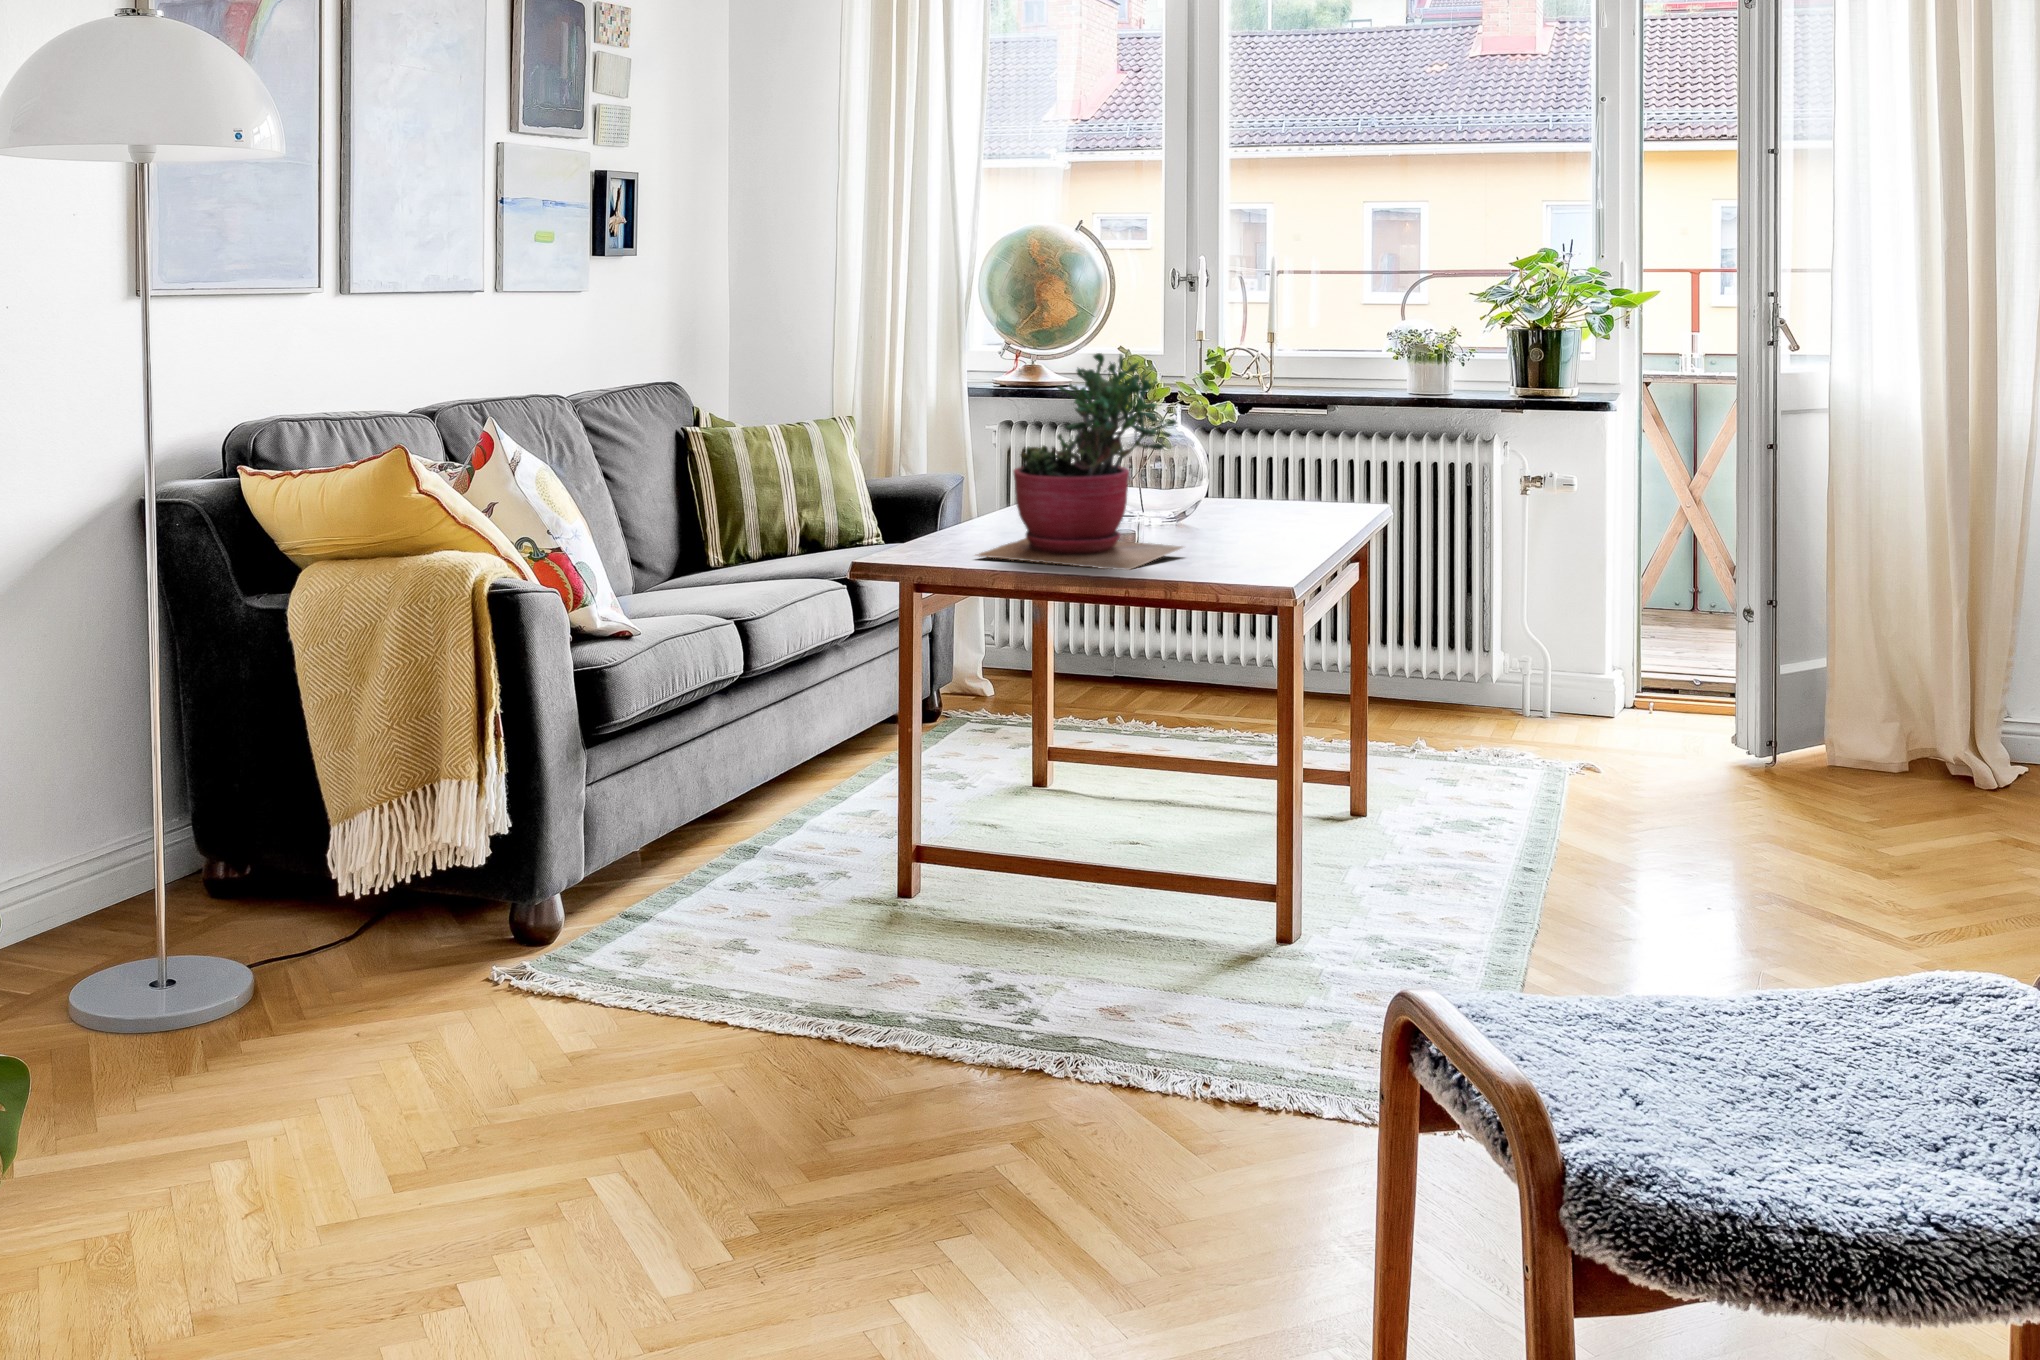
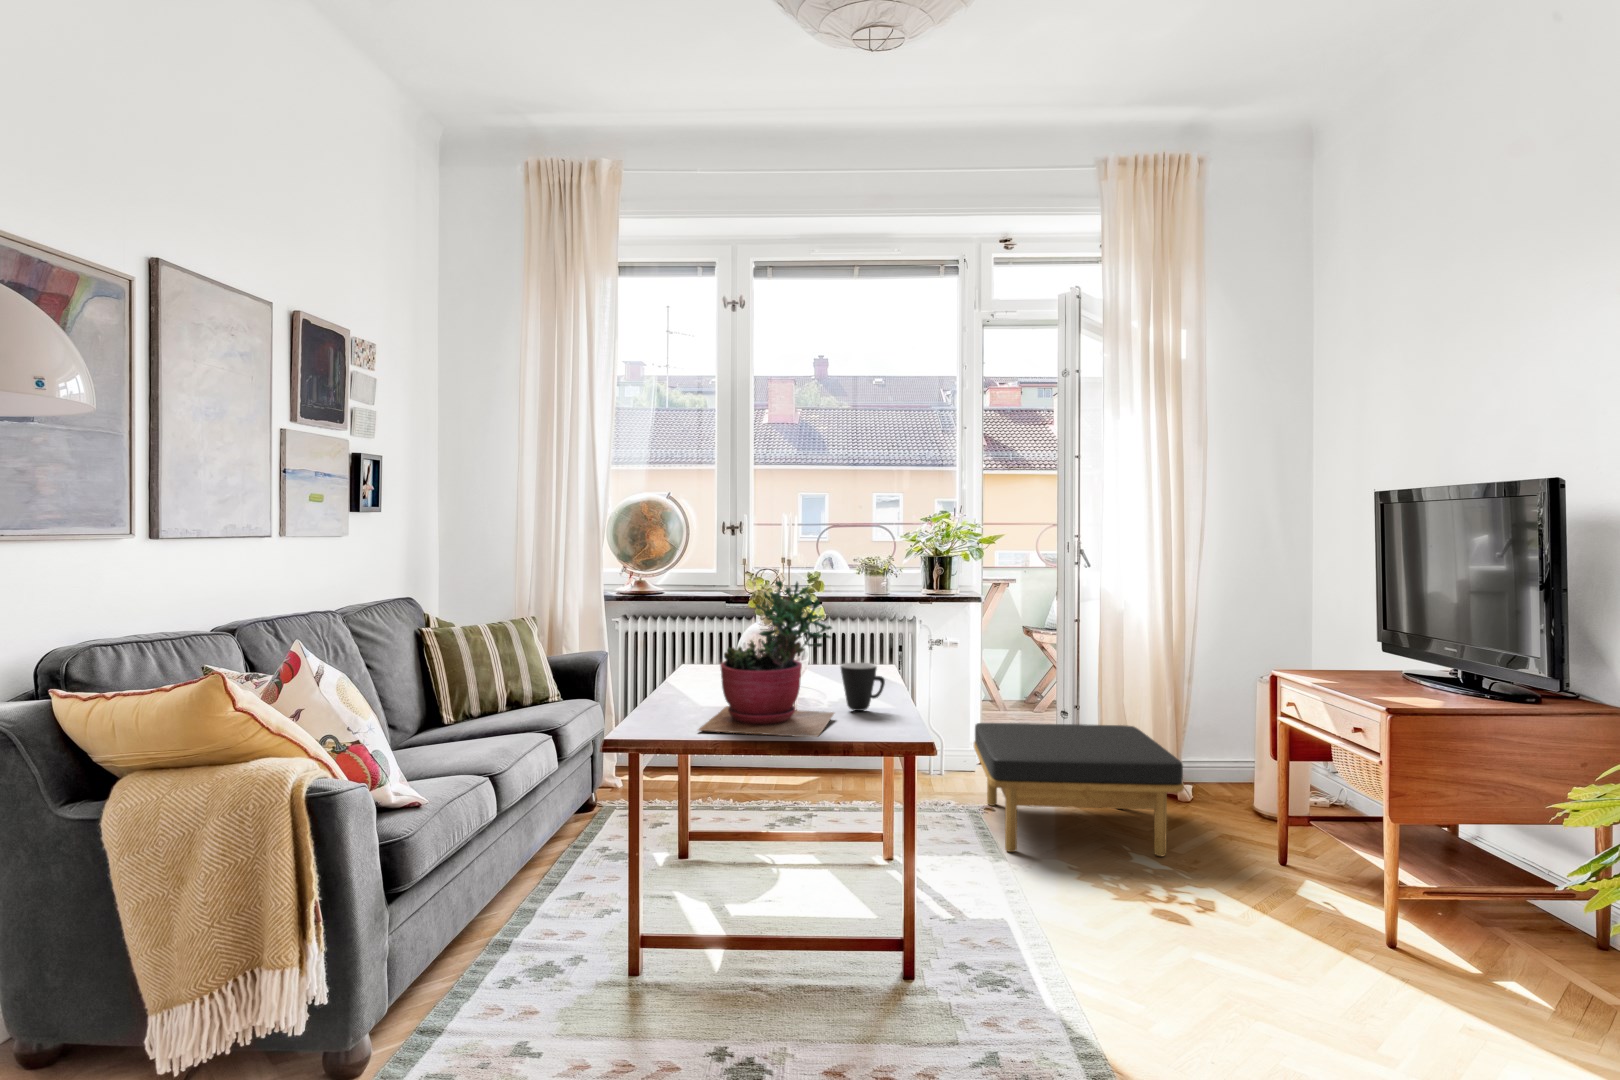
mug: none [1208,480,1276,550] -> present [841,663,885,711]
ottoman: none [1538,619,1891,854] -> present [974,723,1184,856]

